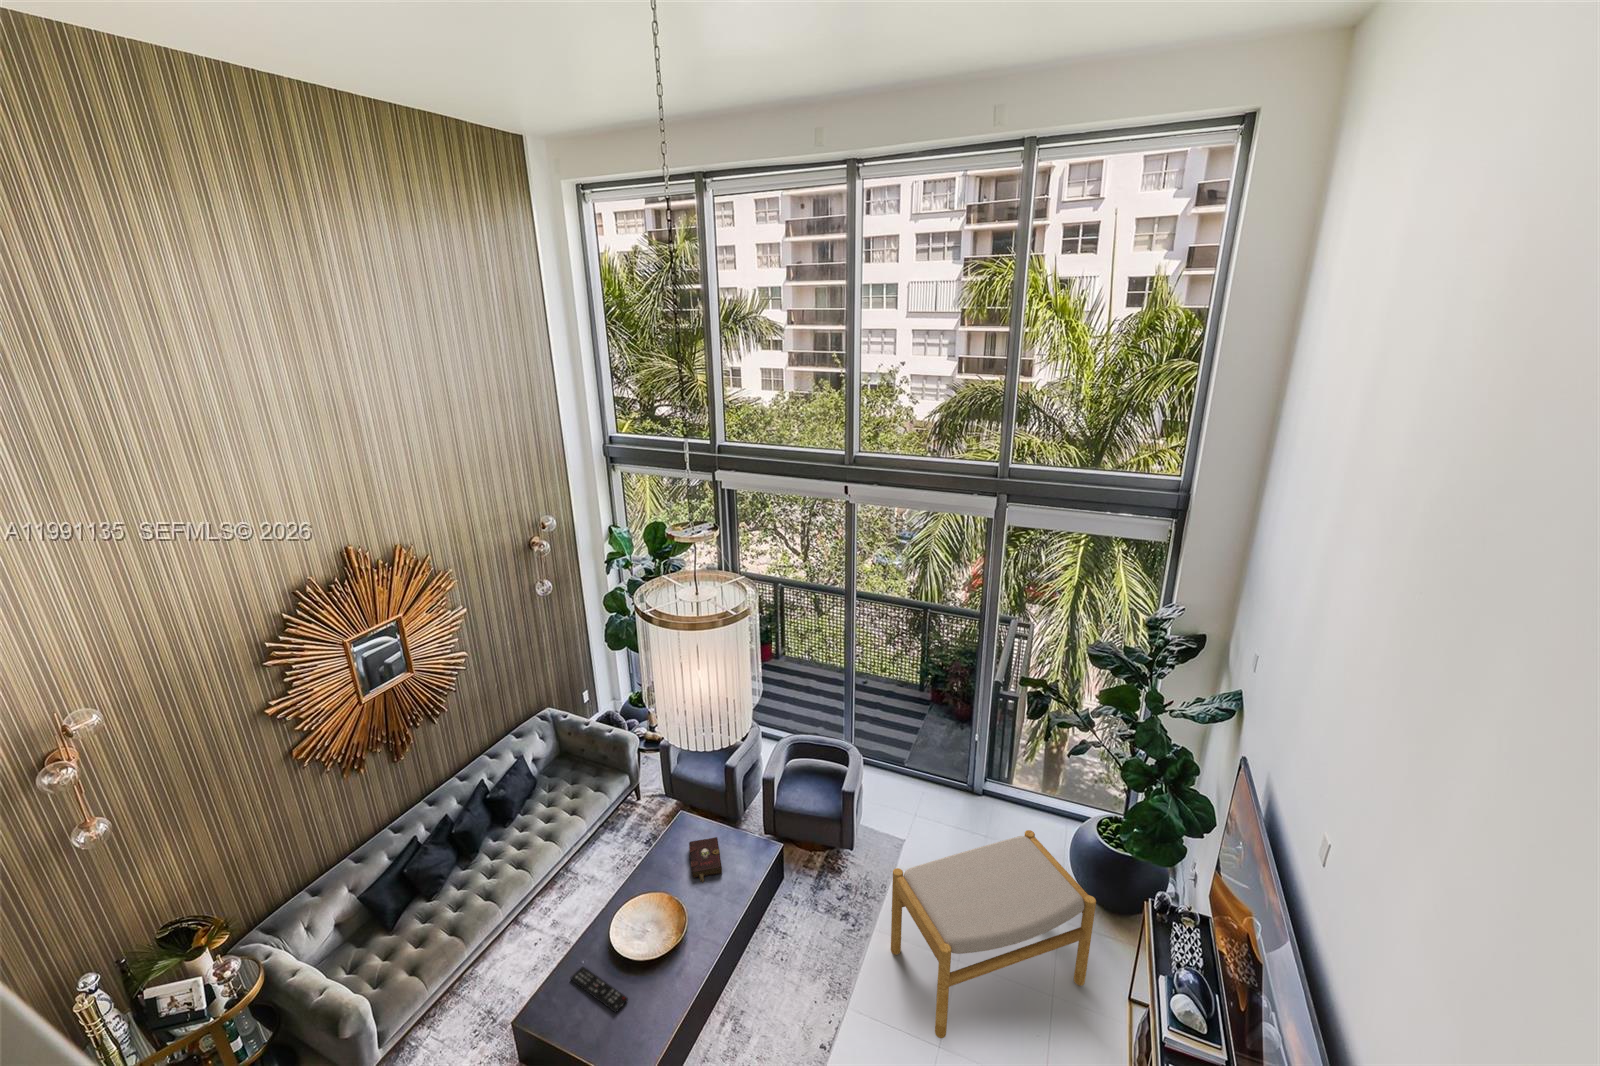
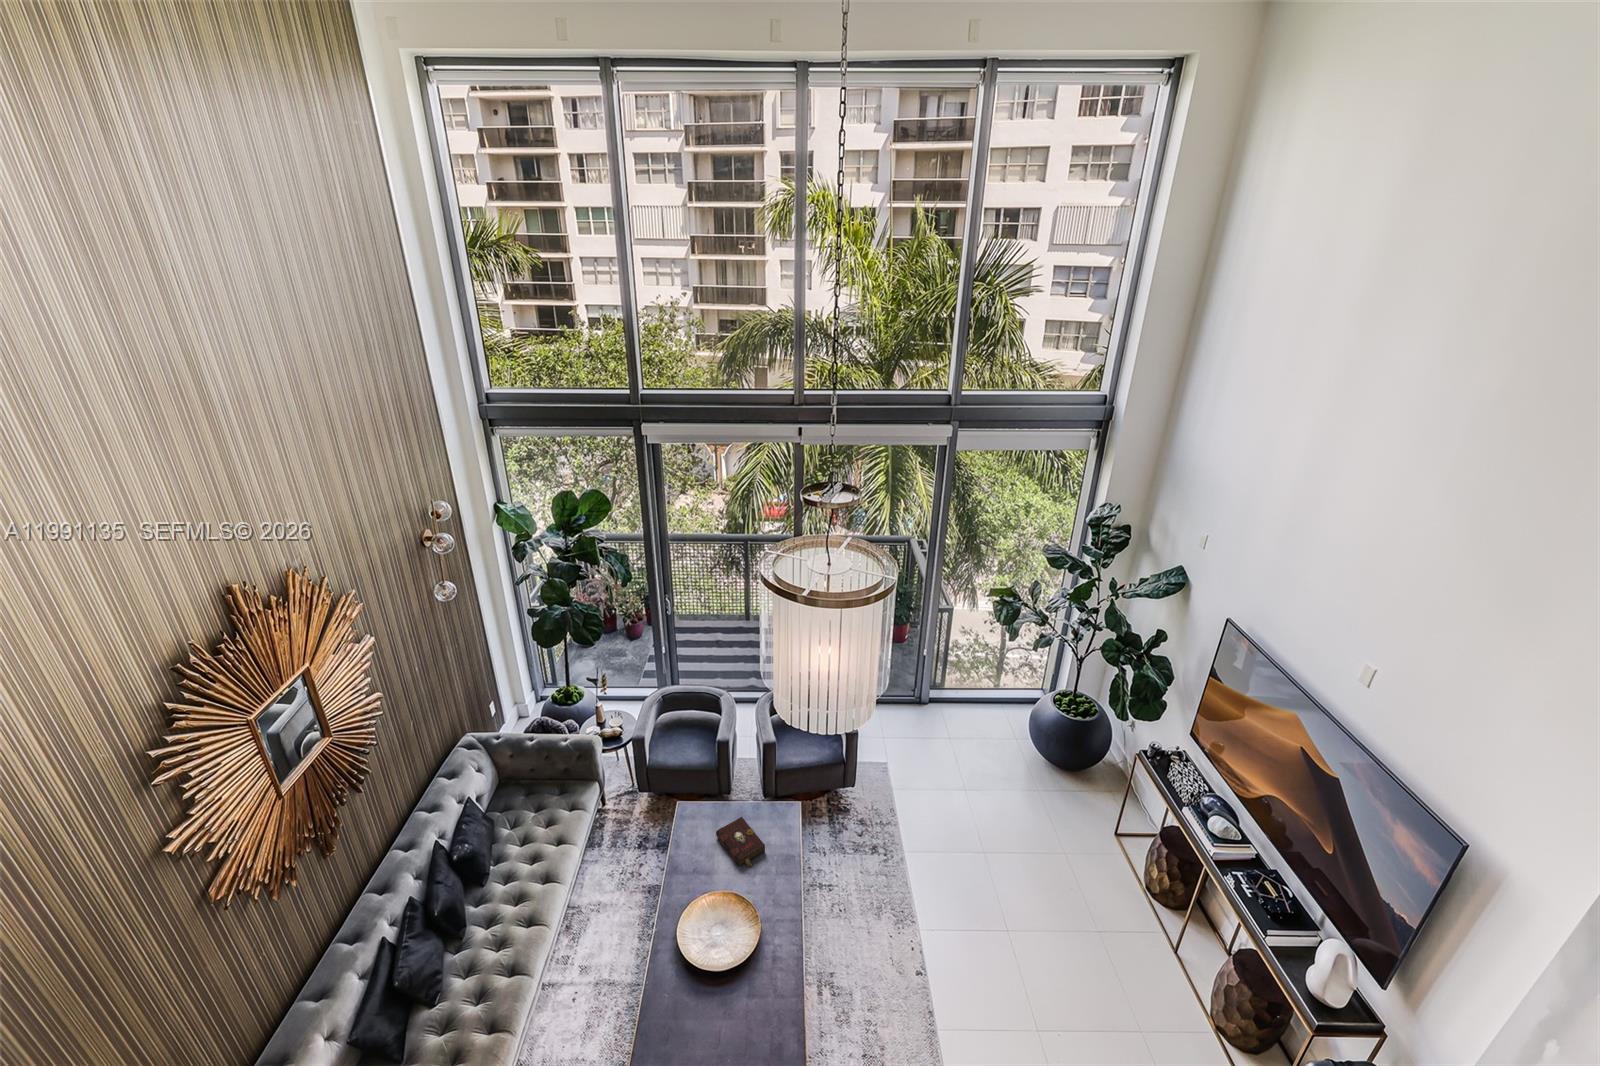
footstool: present [891,830,1096,1038] -> none [925,726,1095,927]
remote control: present [571,967,628,1012] -> none [678,1002,754,1035]

